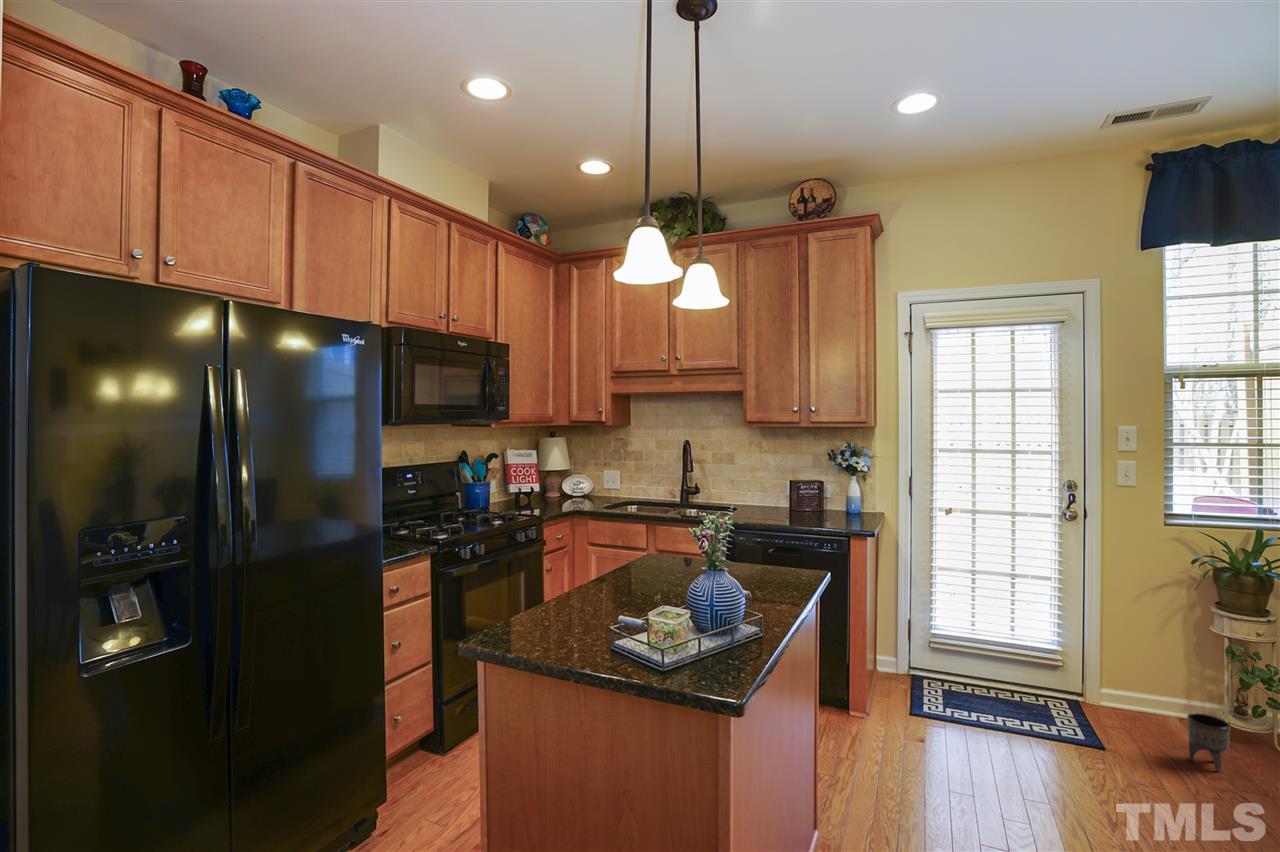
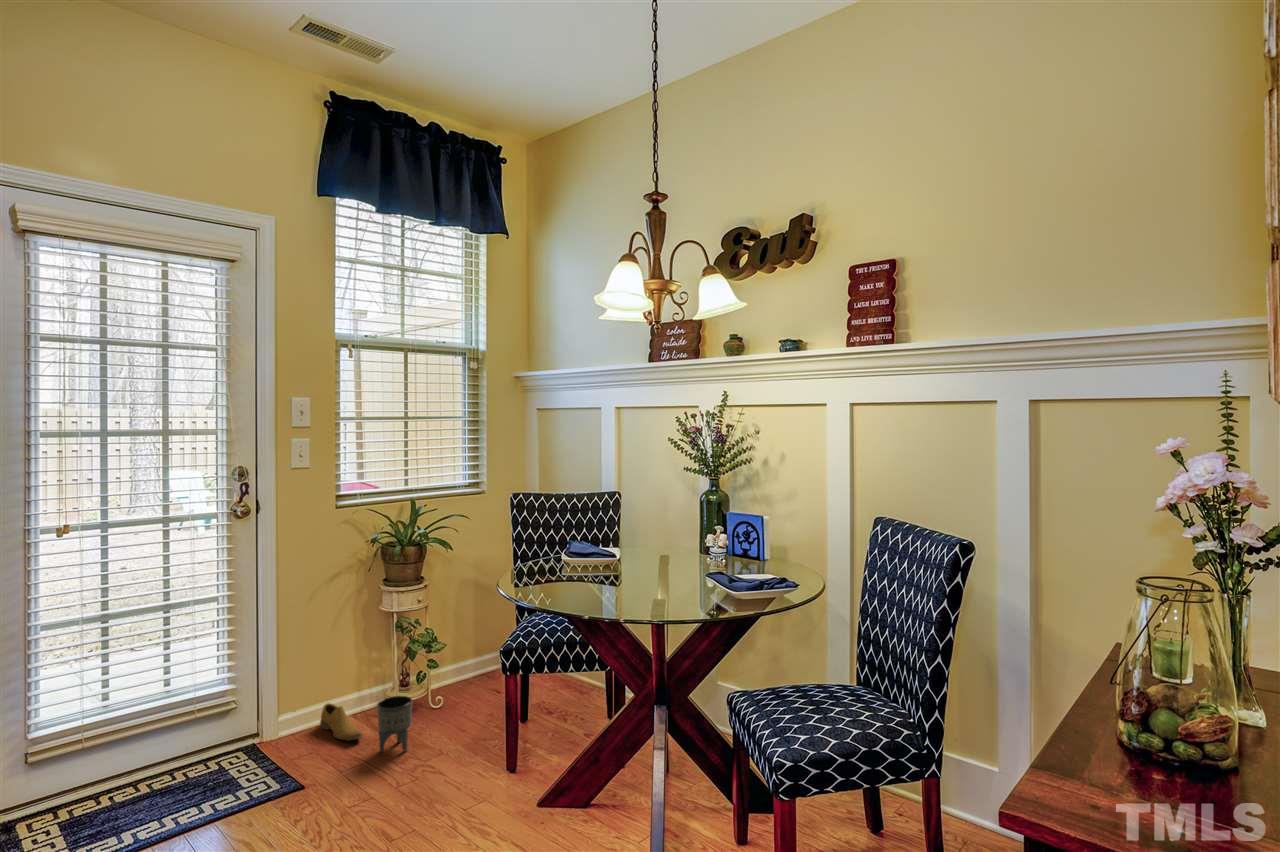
shoe: none [1141,696,1176,739] -> present [320,703,362,741]

